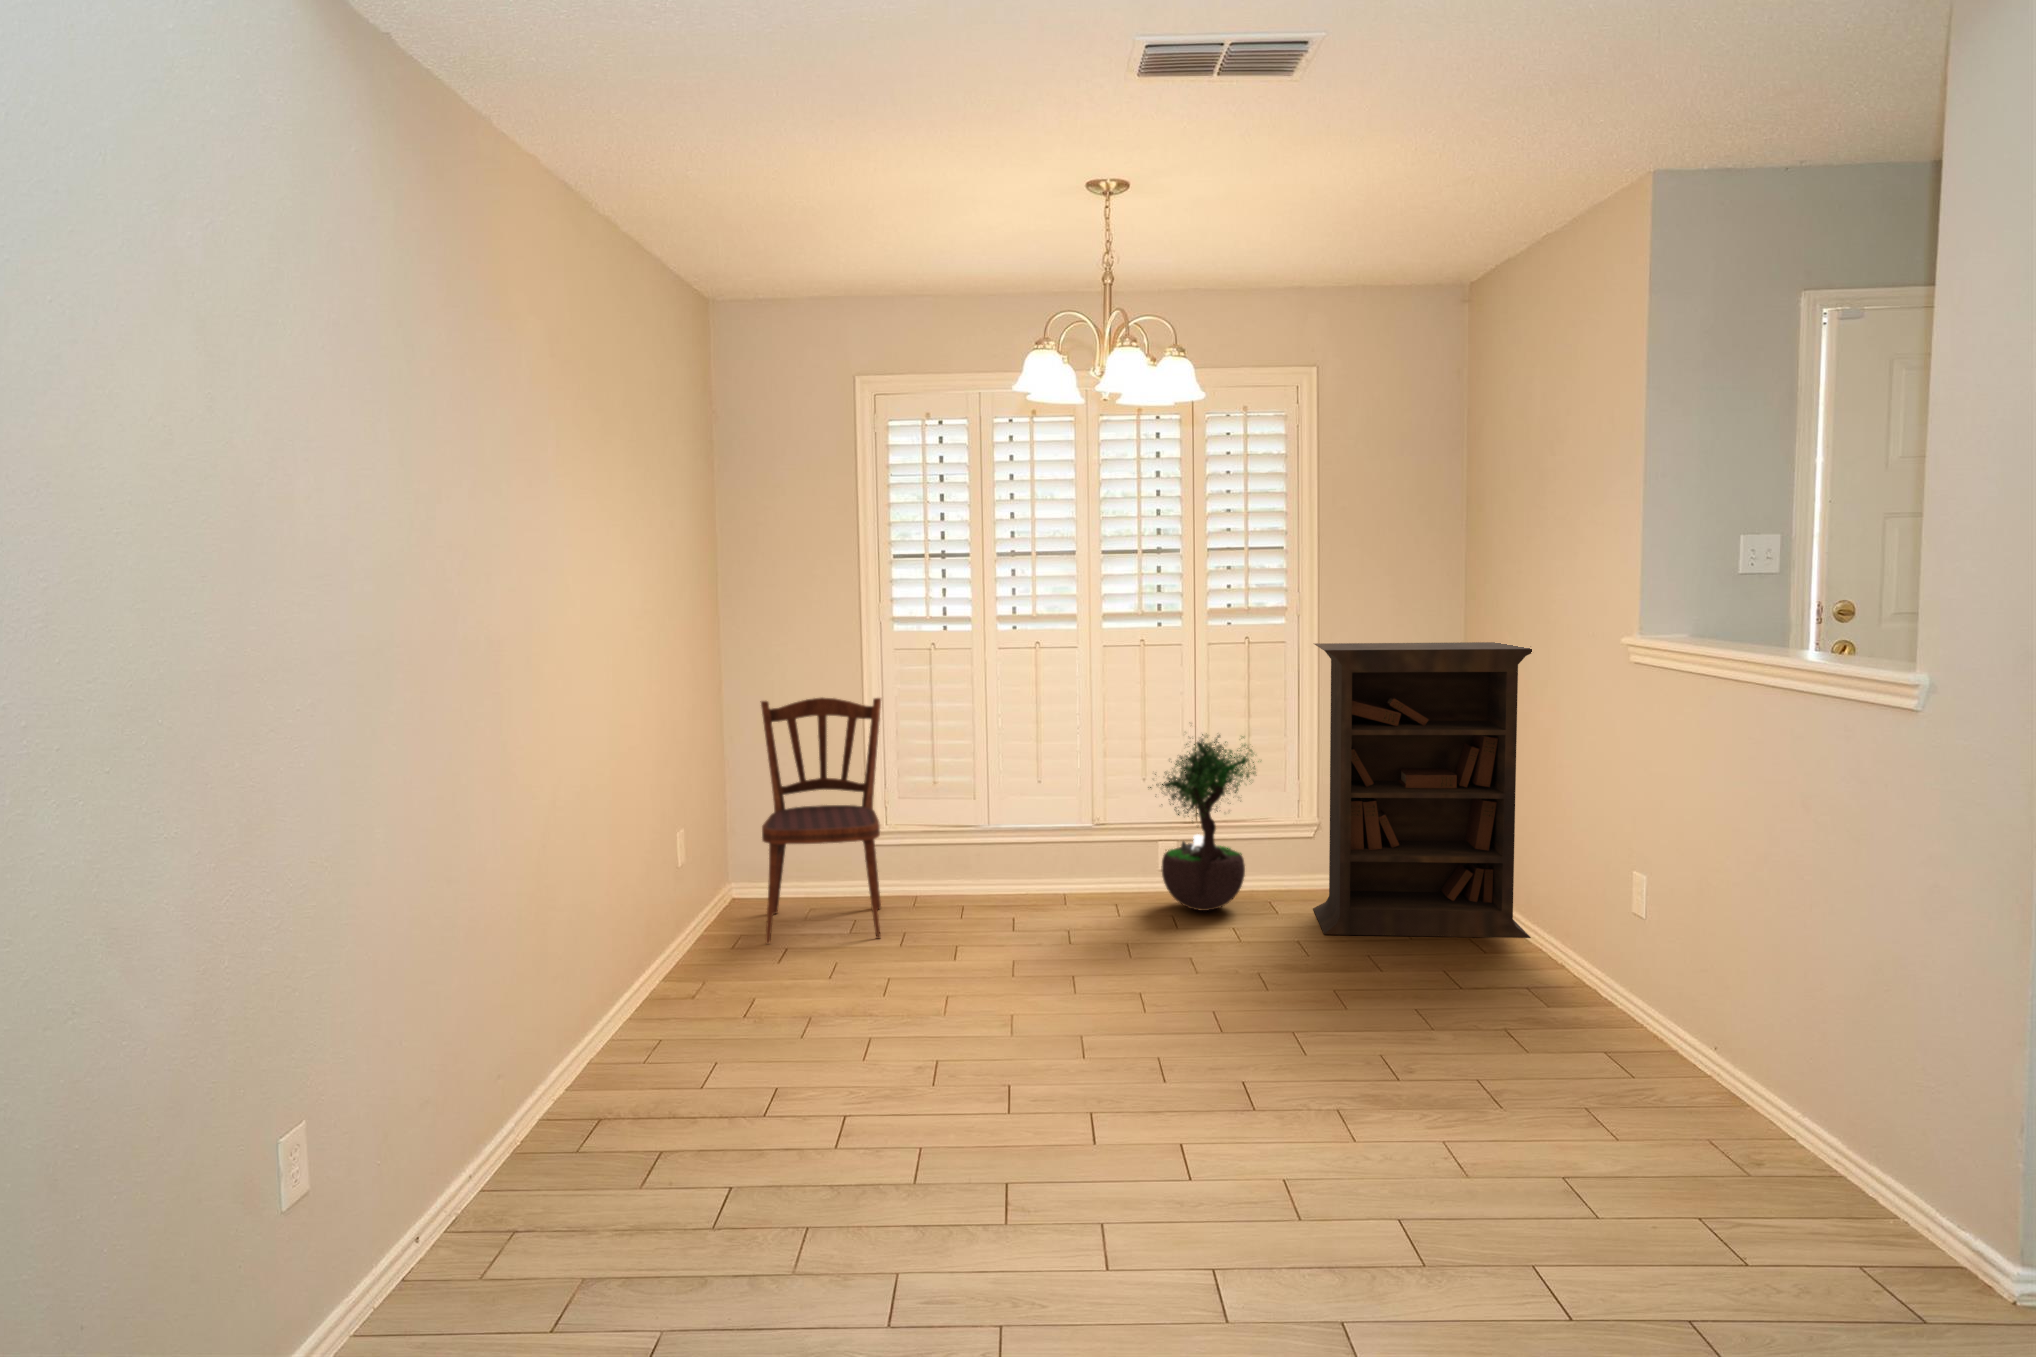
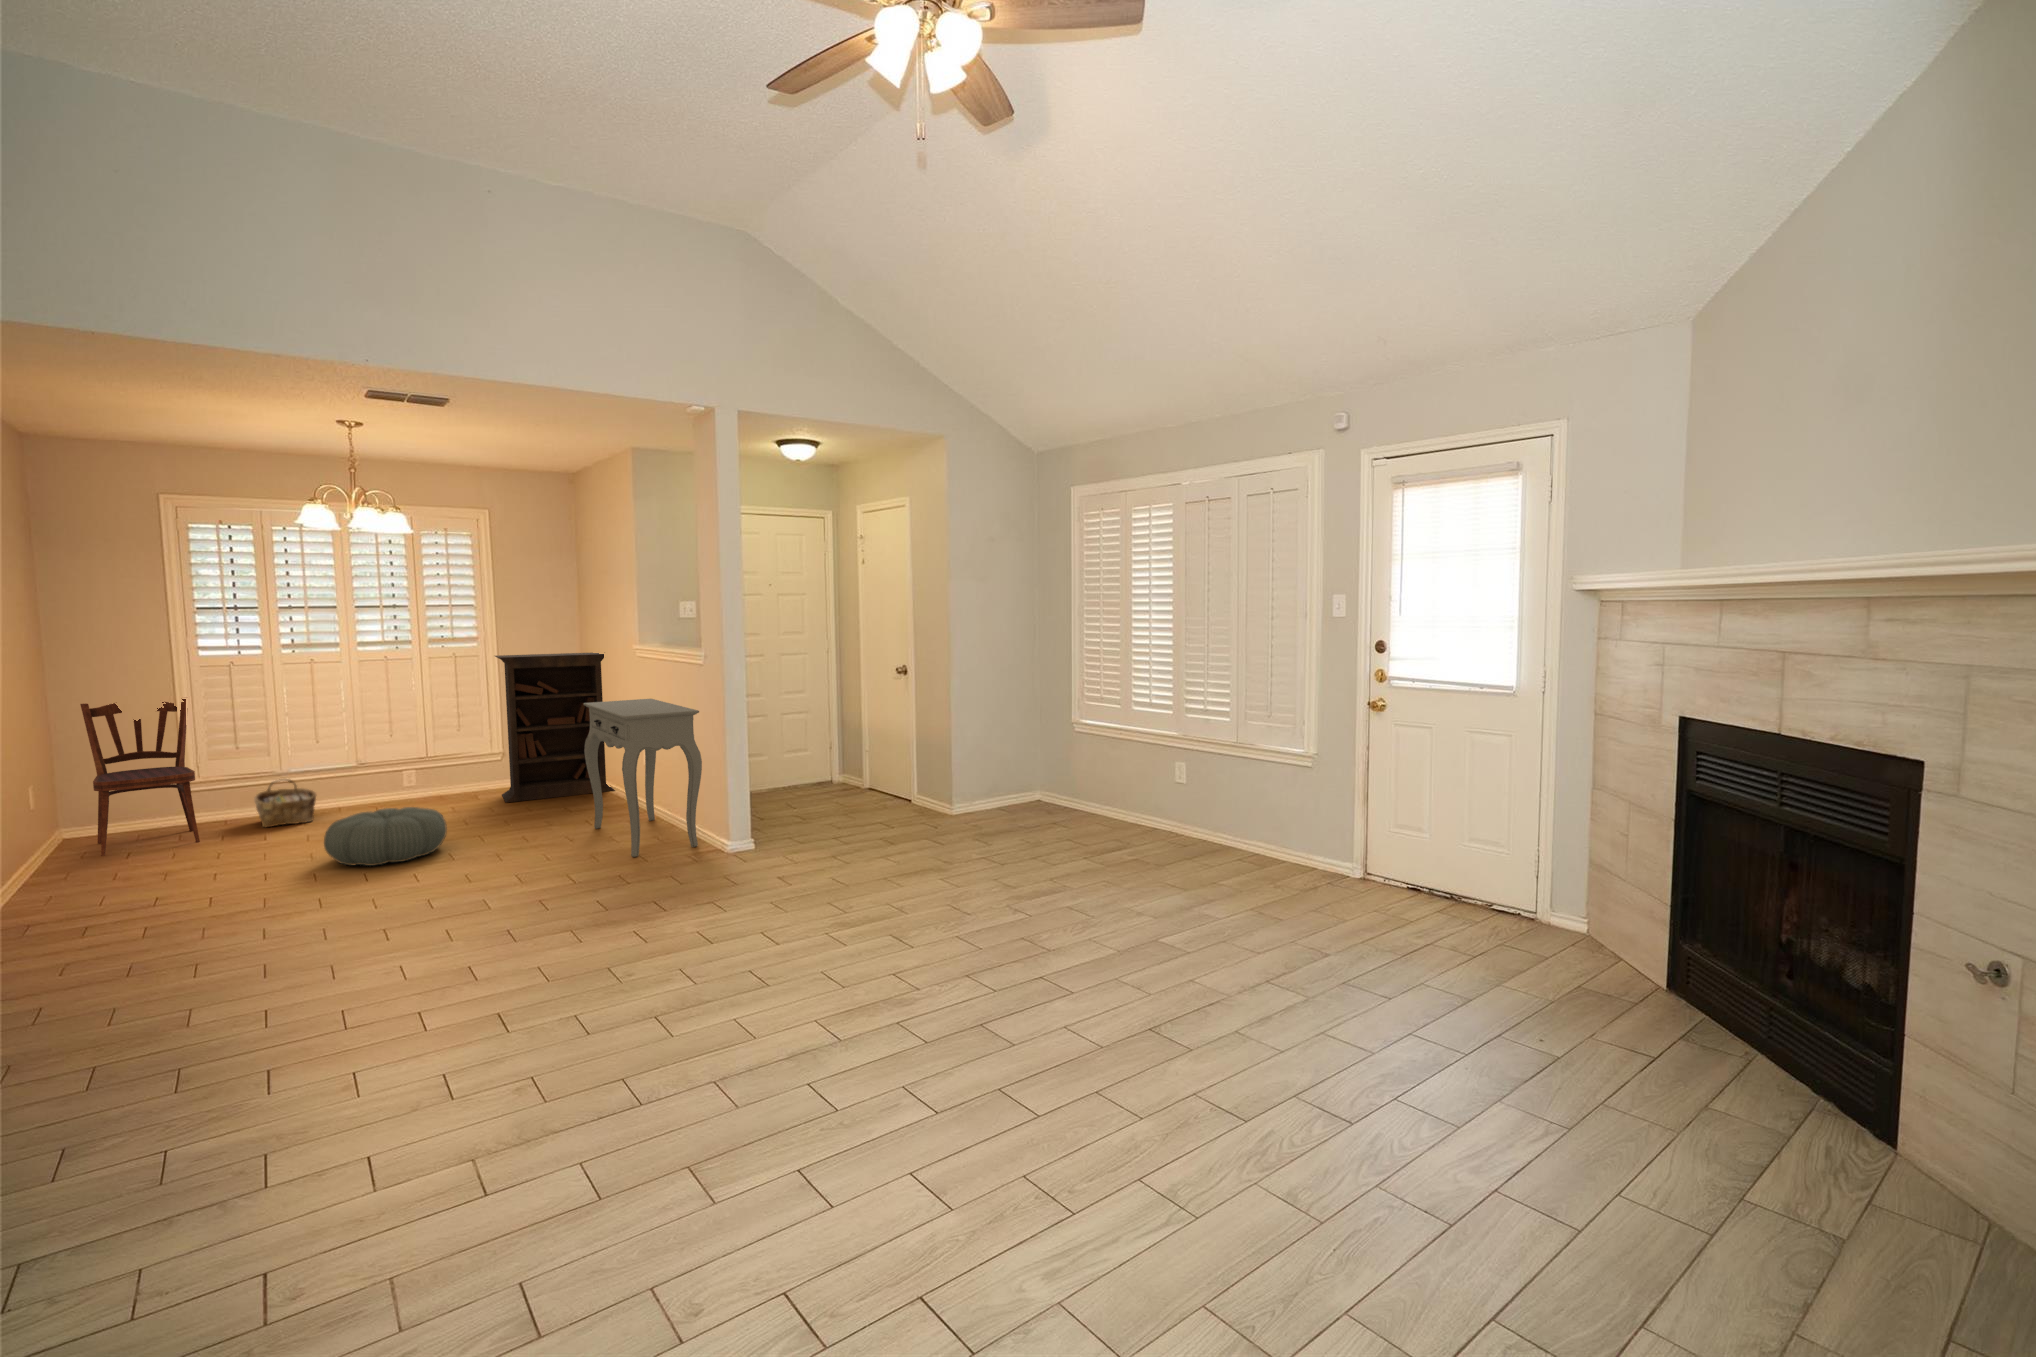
potted tree: present [1148,734,1255,911] -> none [393,700,466,803]
console table: none [1521,773,1912,1236] -> present [583,699,702,857]
woven basket: none [954,839,1035,923] -> present [254,779,316,827]
pouf: none [1034,954,1239,1088] -> present [324,807,447,866]

